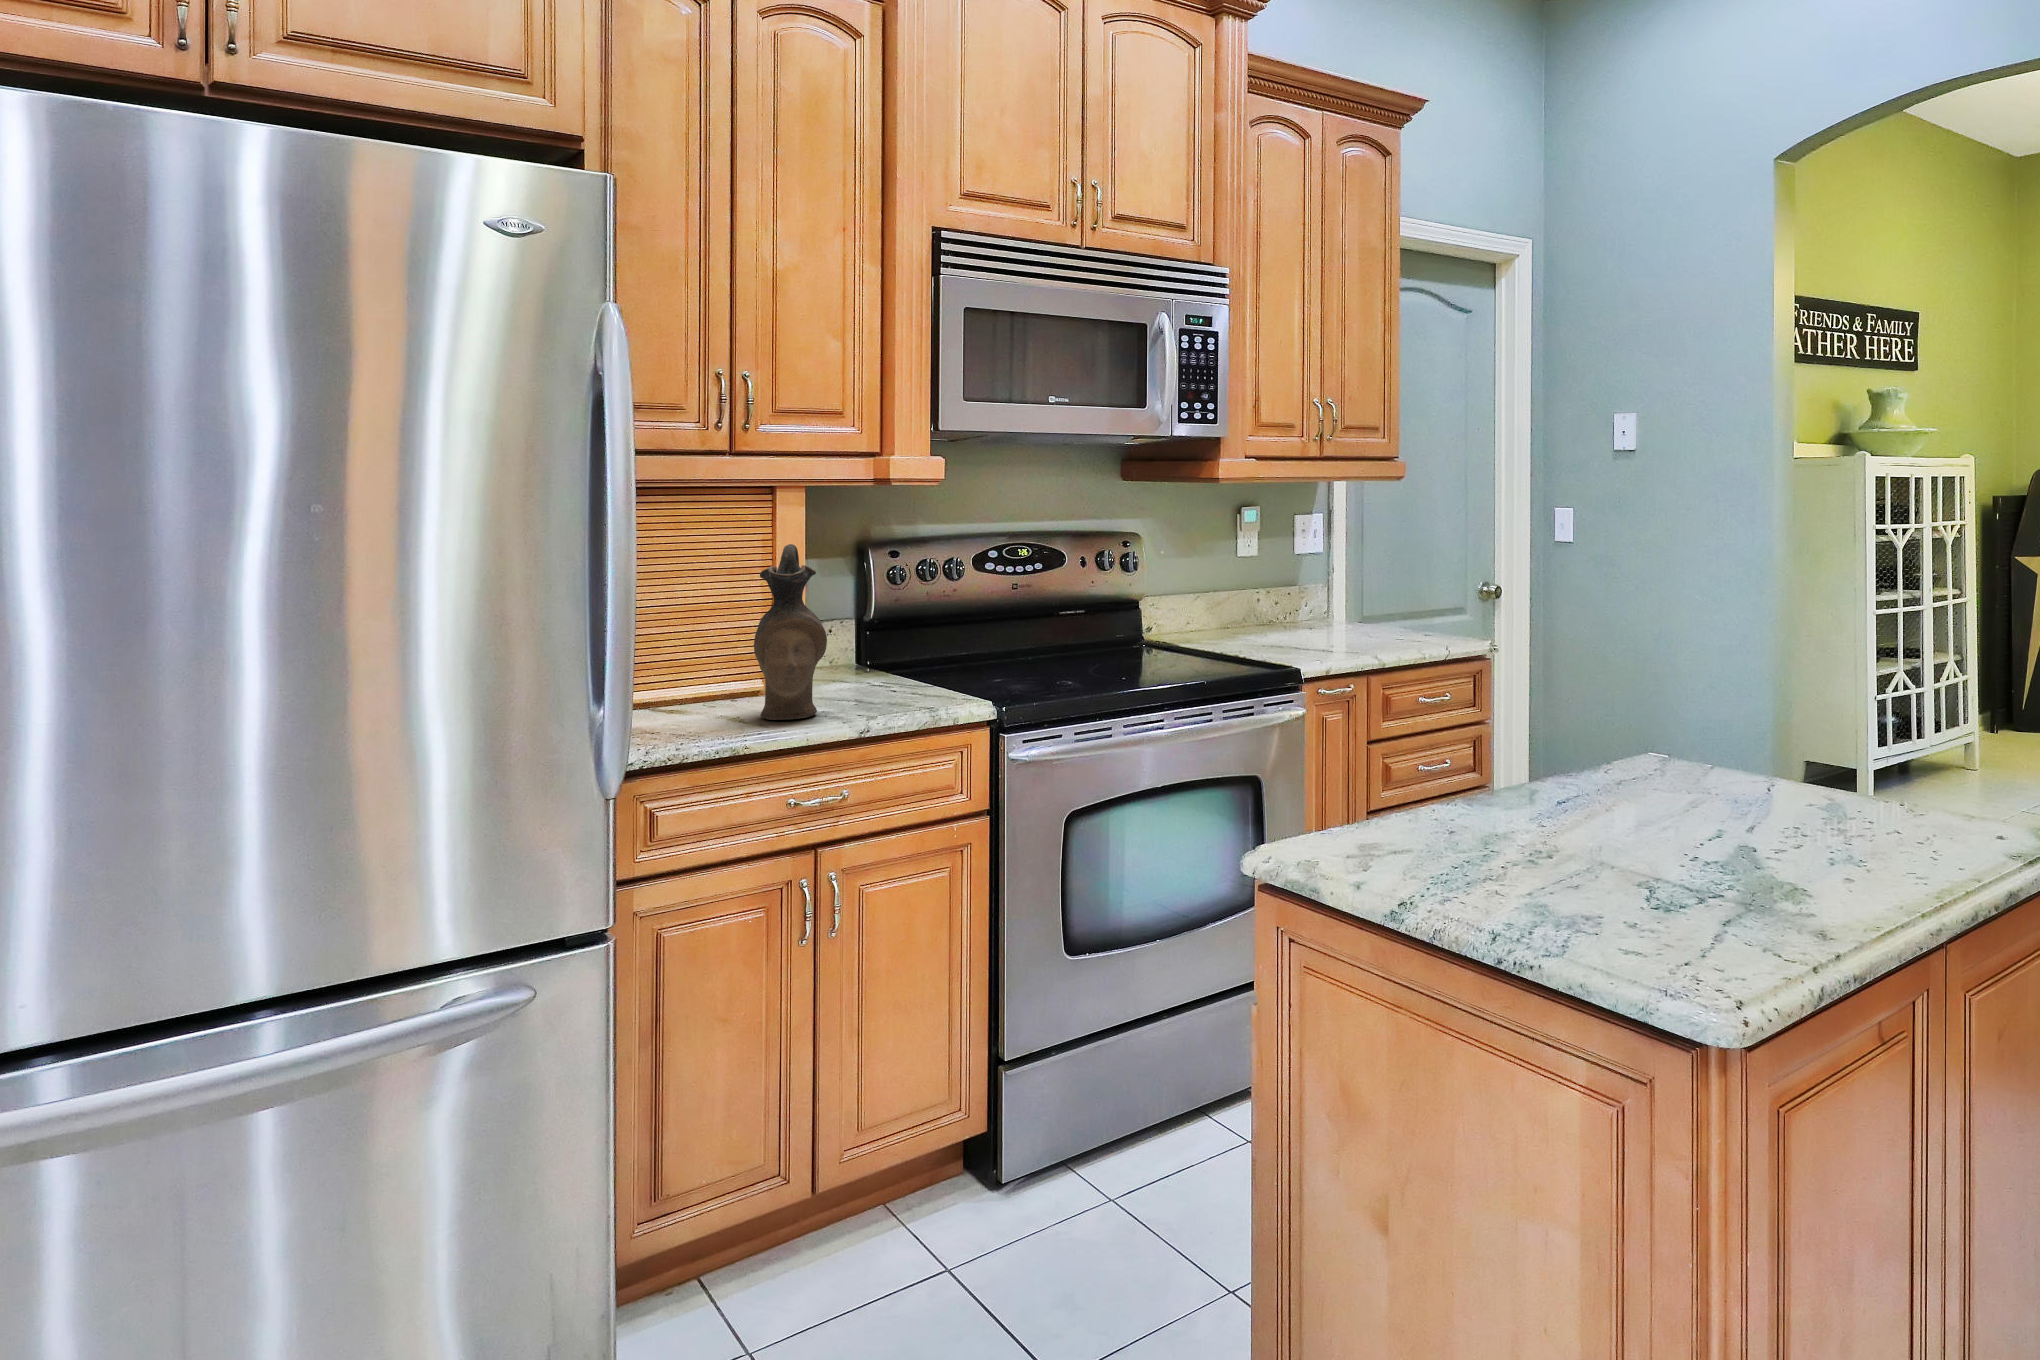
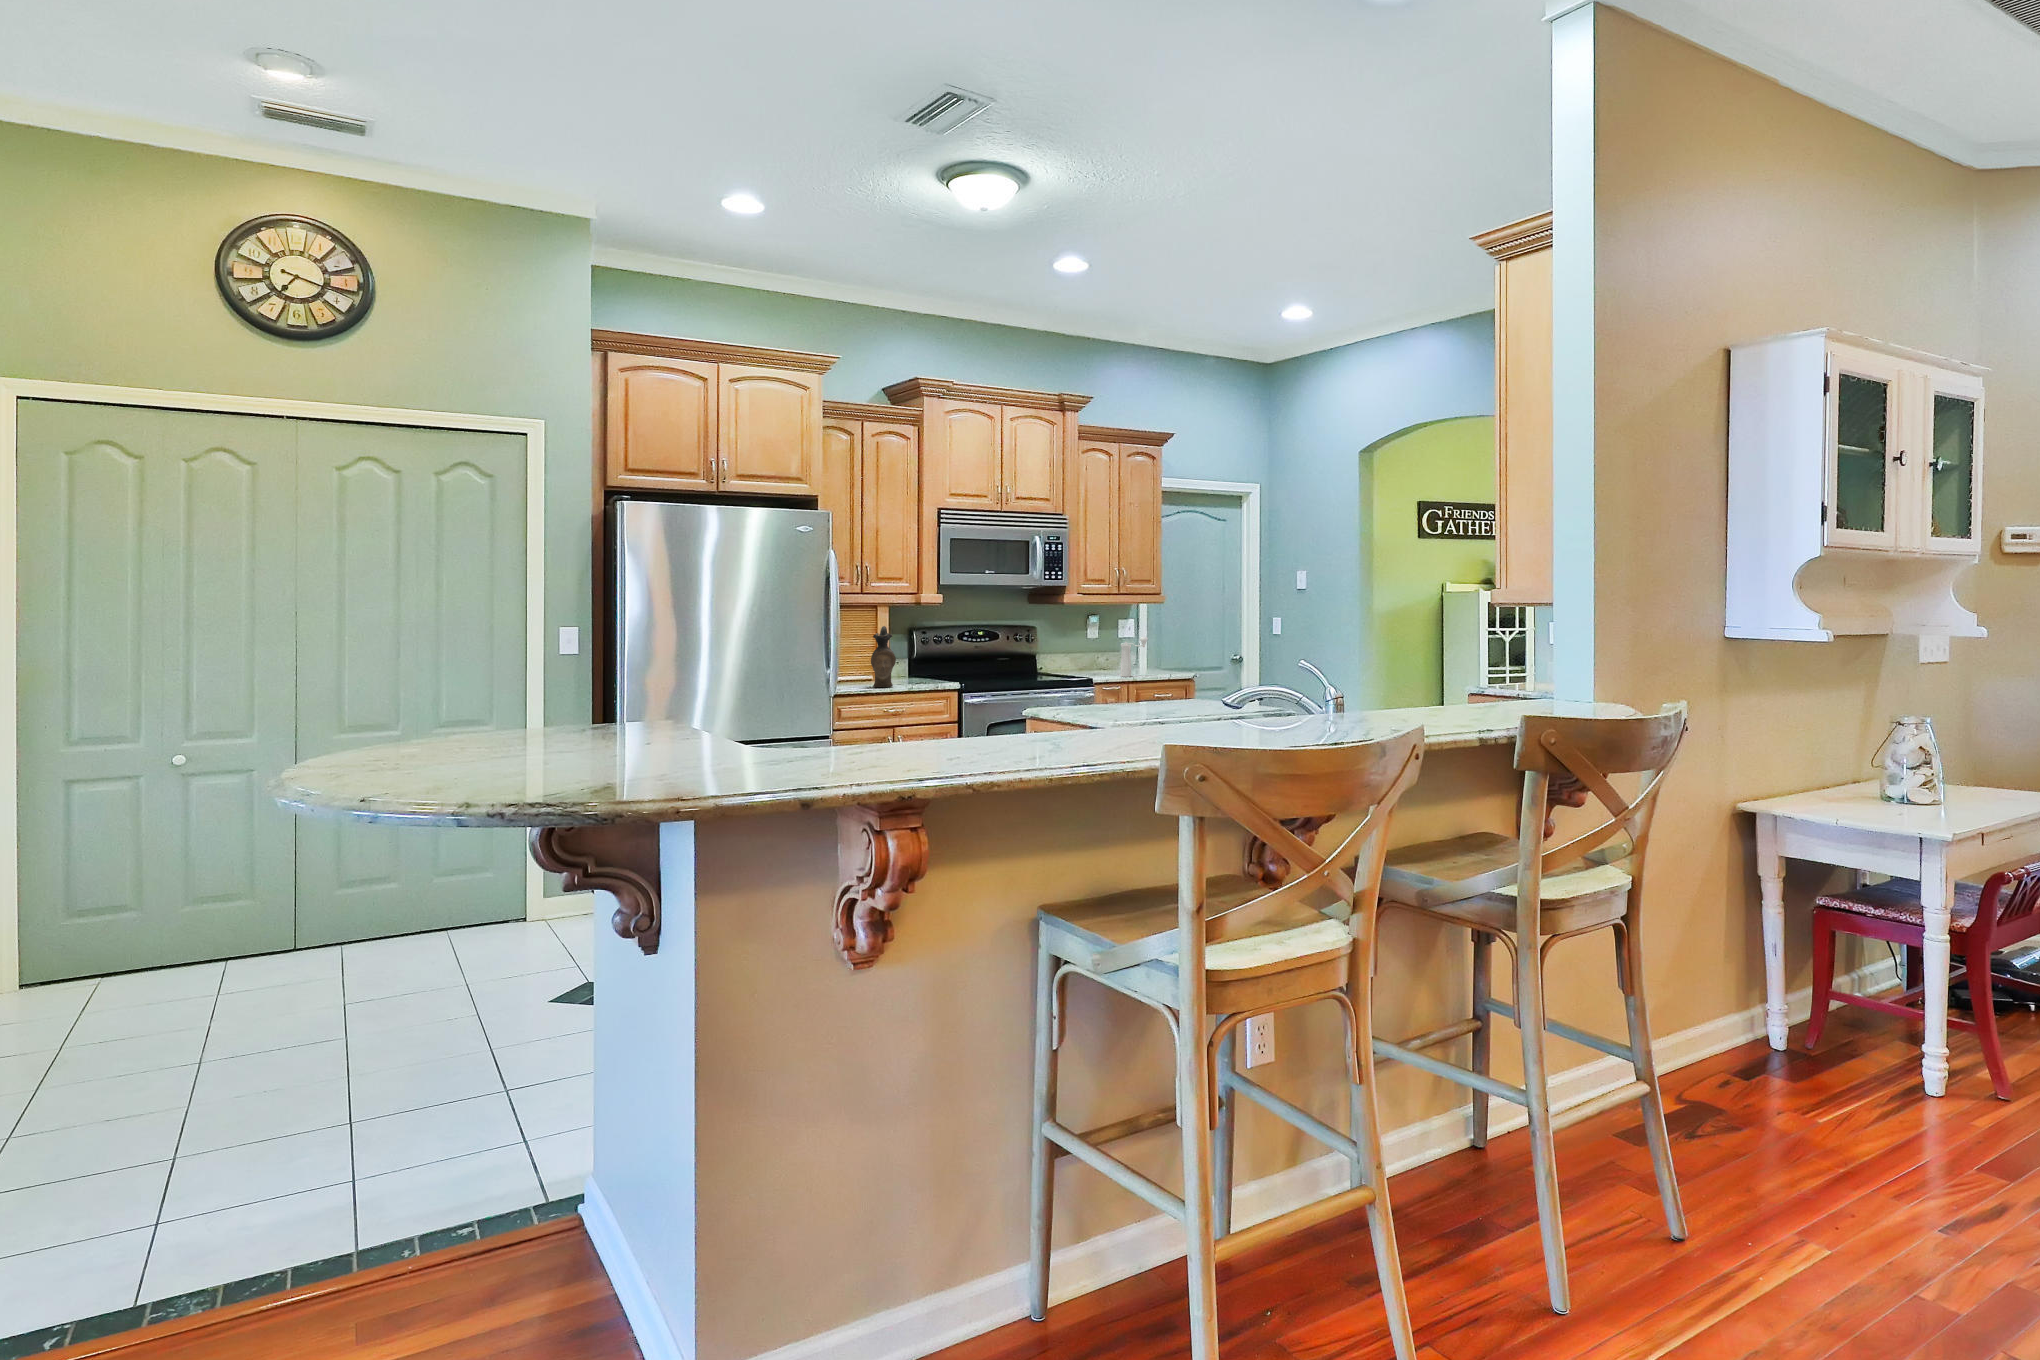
pepper mill: none [1340,555,1396,649] -> present [1121,637,1148,677]

